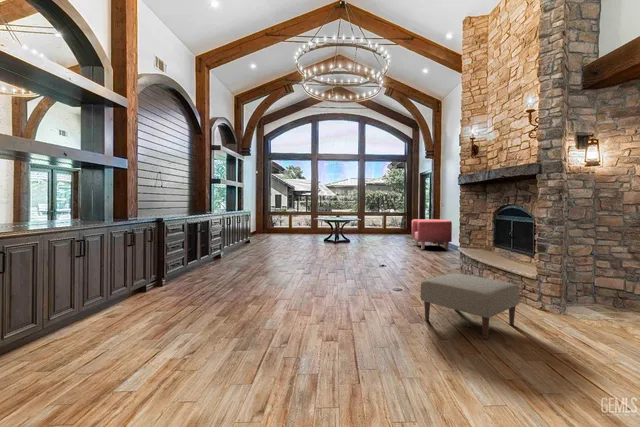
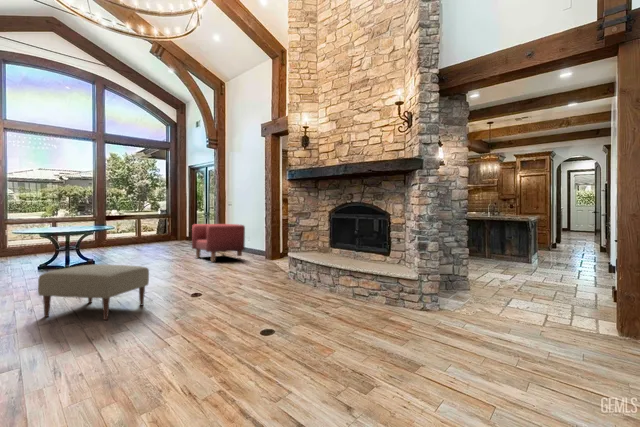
ottoman: present [421,274,519,339] -> present [38,265,149,320]

